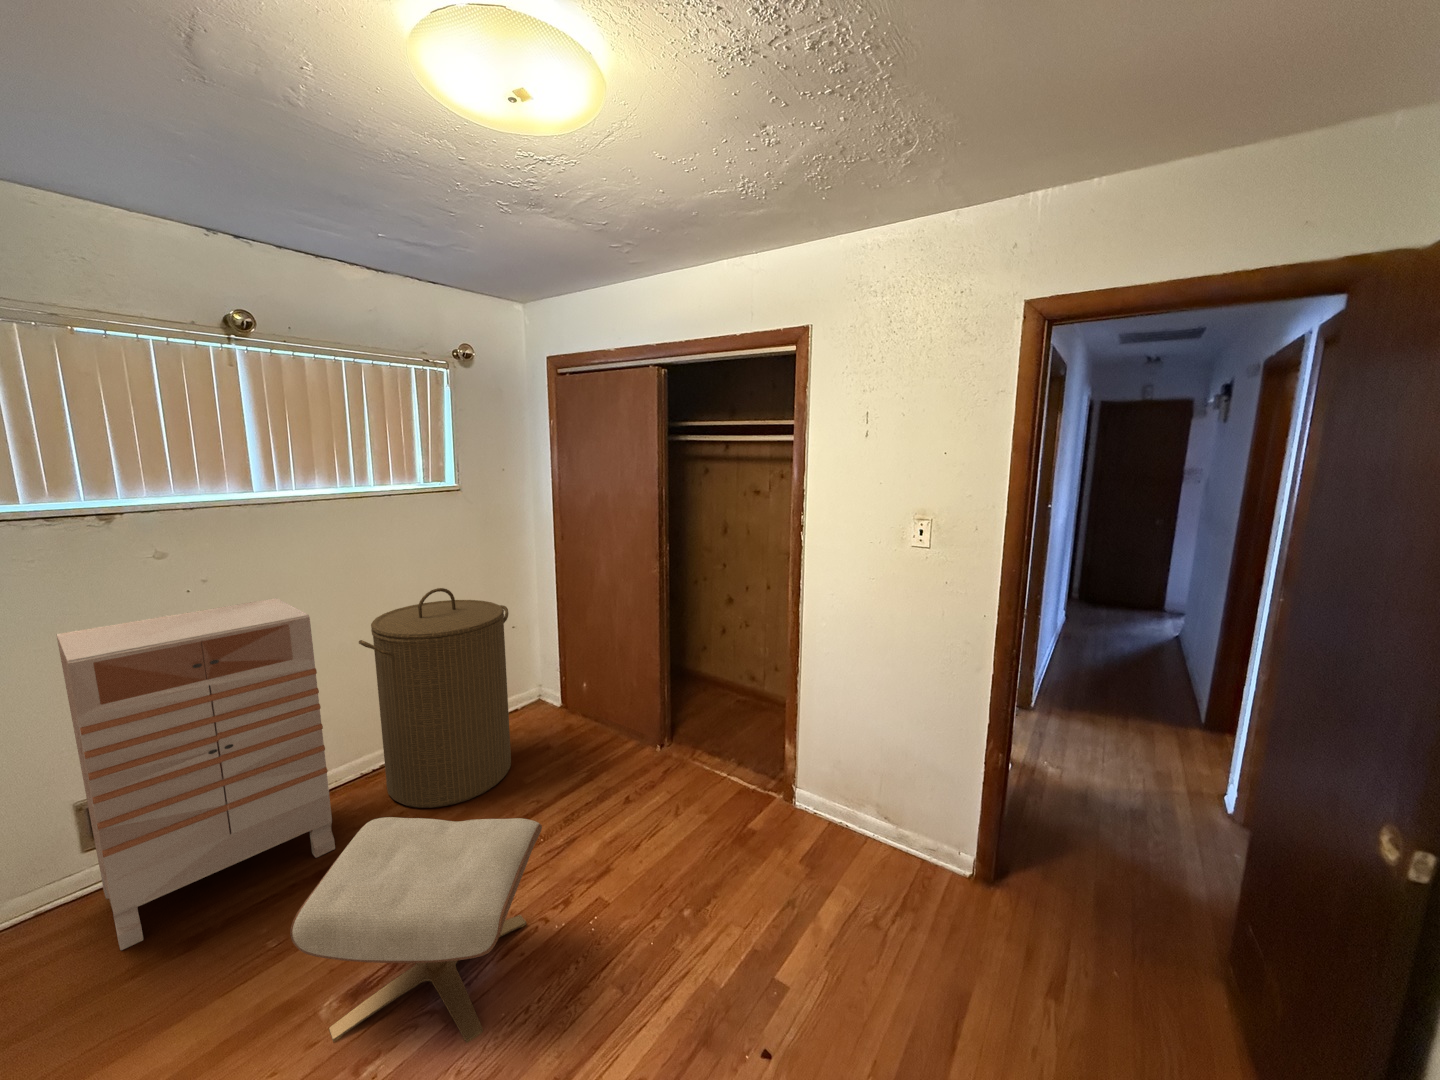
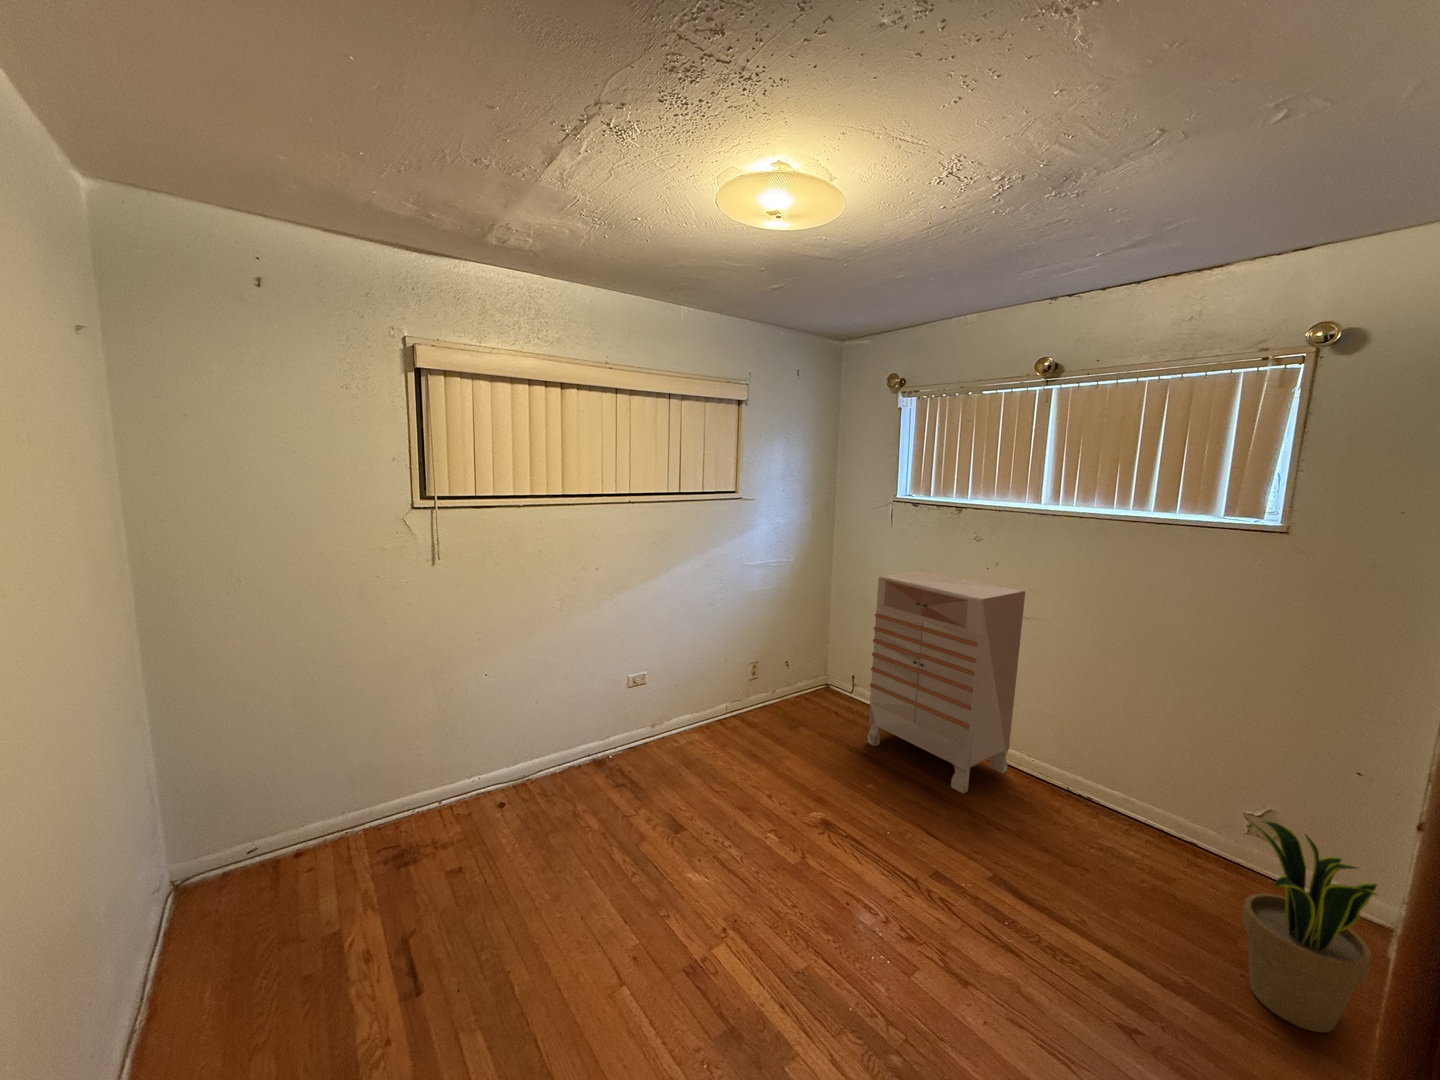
laundry hamper: present [359,588,511,808] -> none [1032,630,1244,895]
potted plant: none [557,652,622,754] -> present [1242,818,1377,1033]
ottoman: present [290,817,542,1043] -> none [775,735,895,906]

